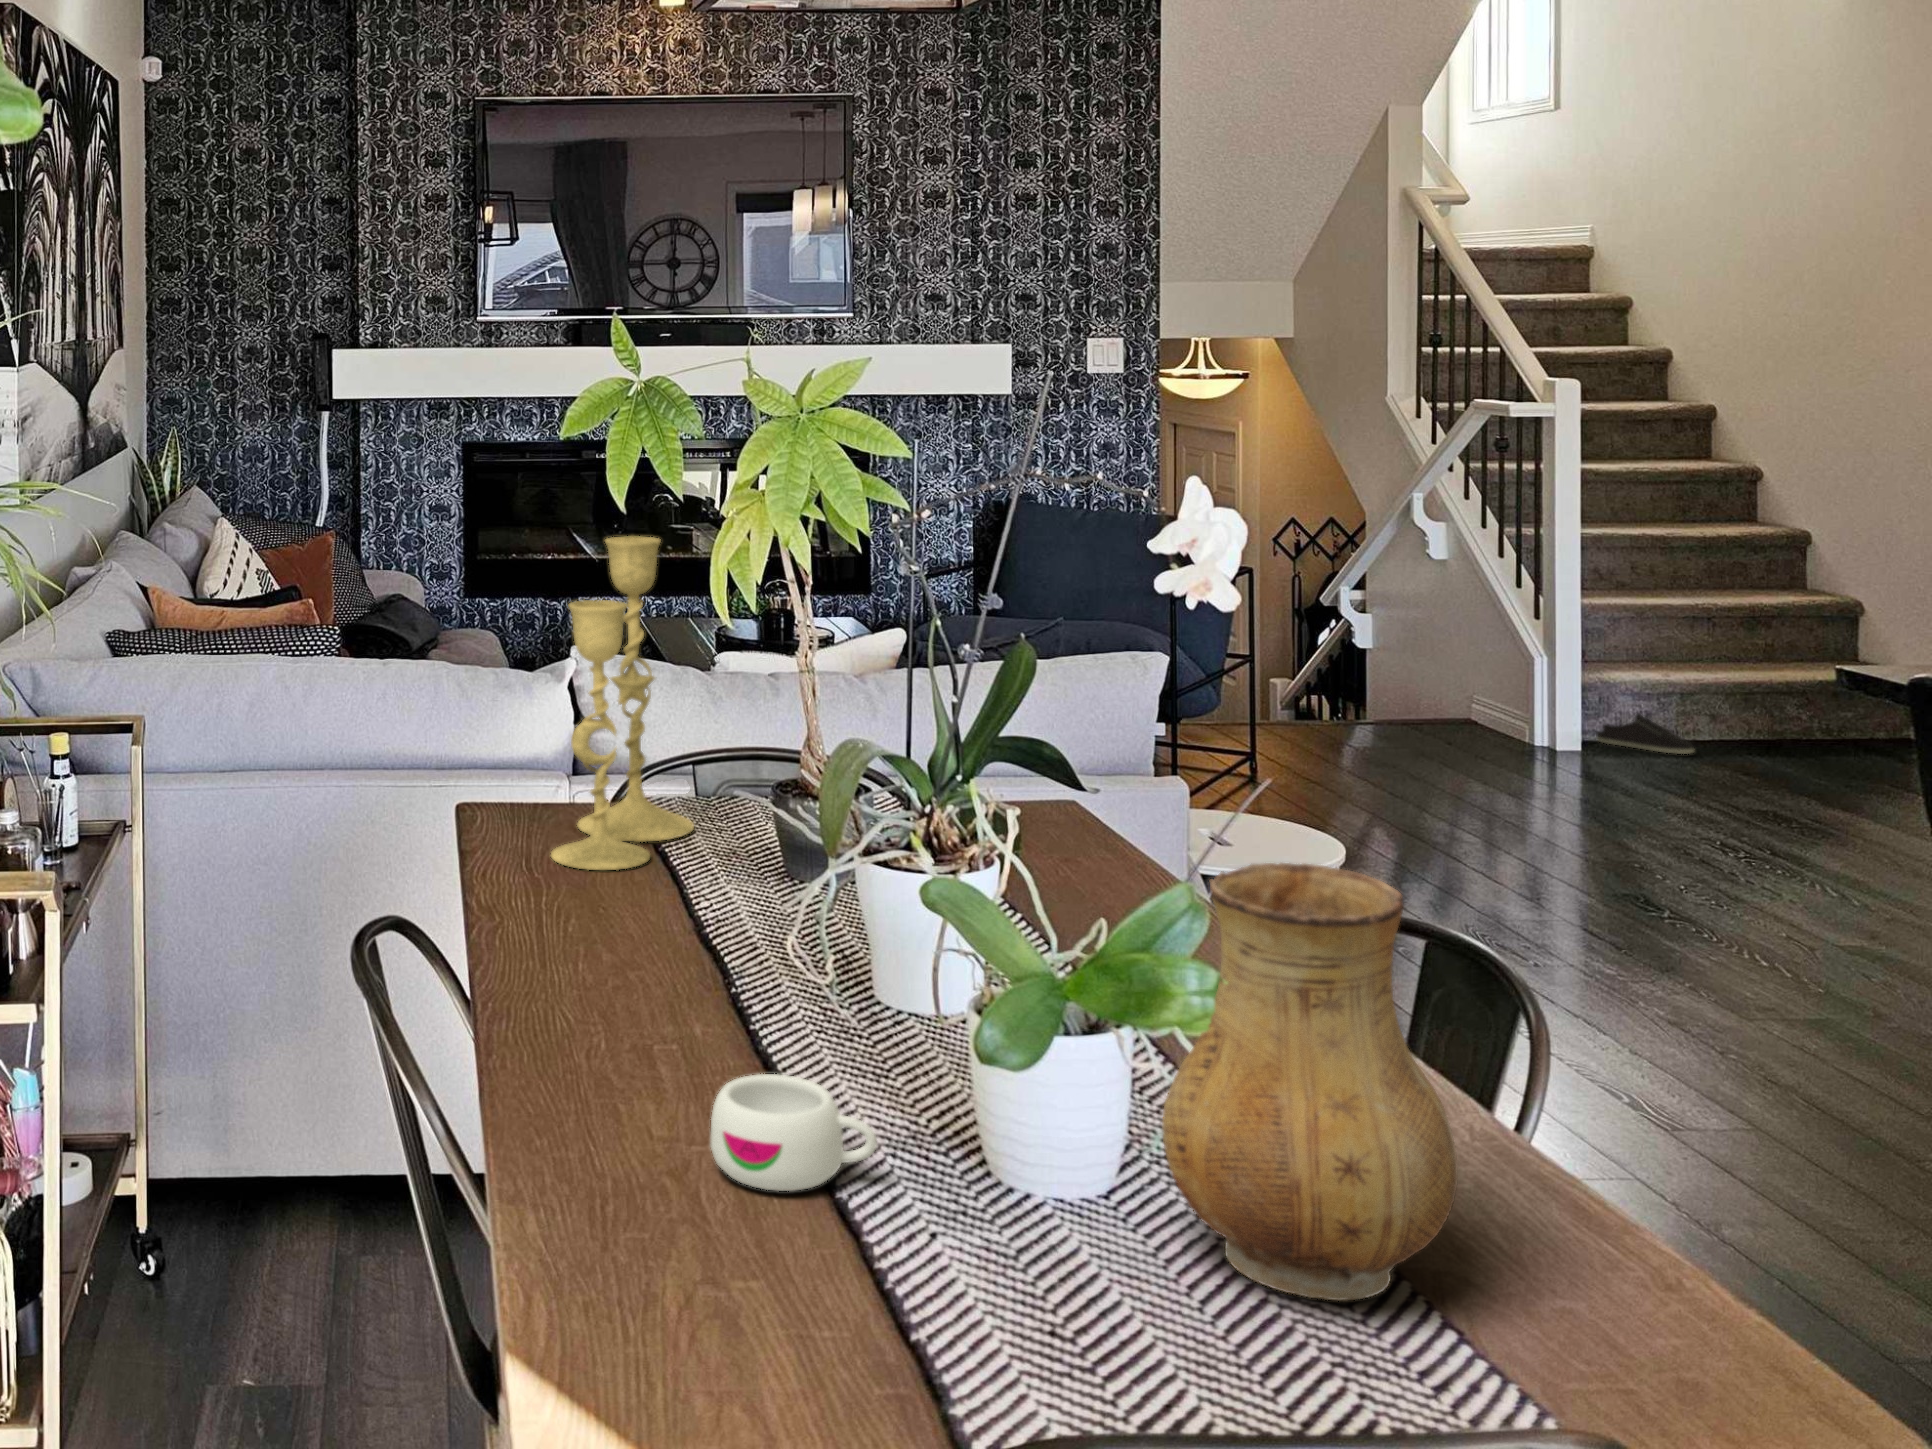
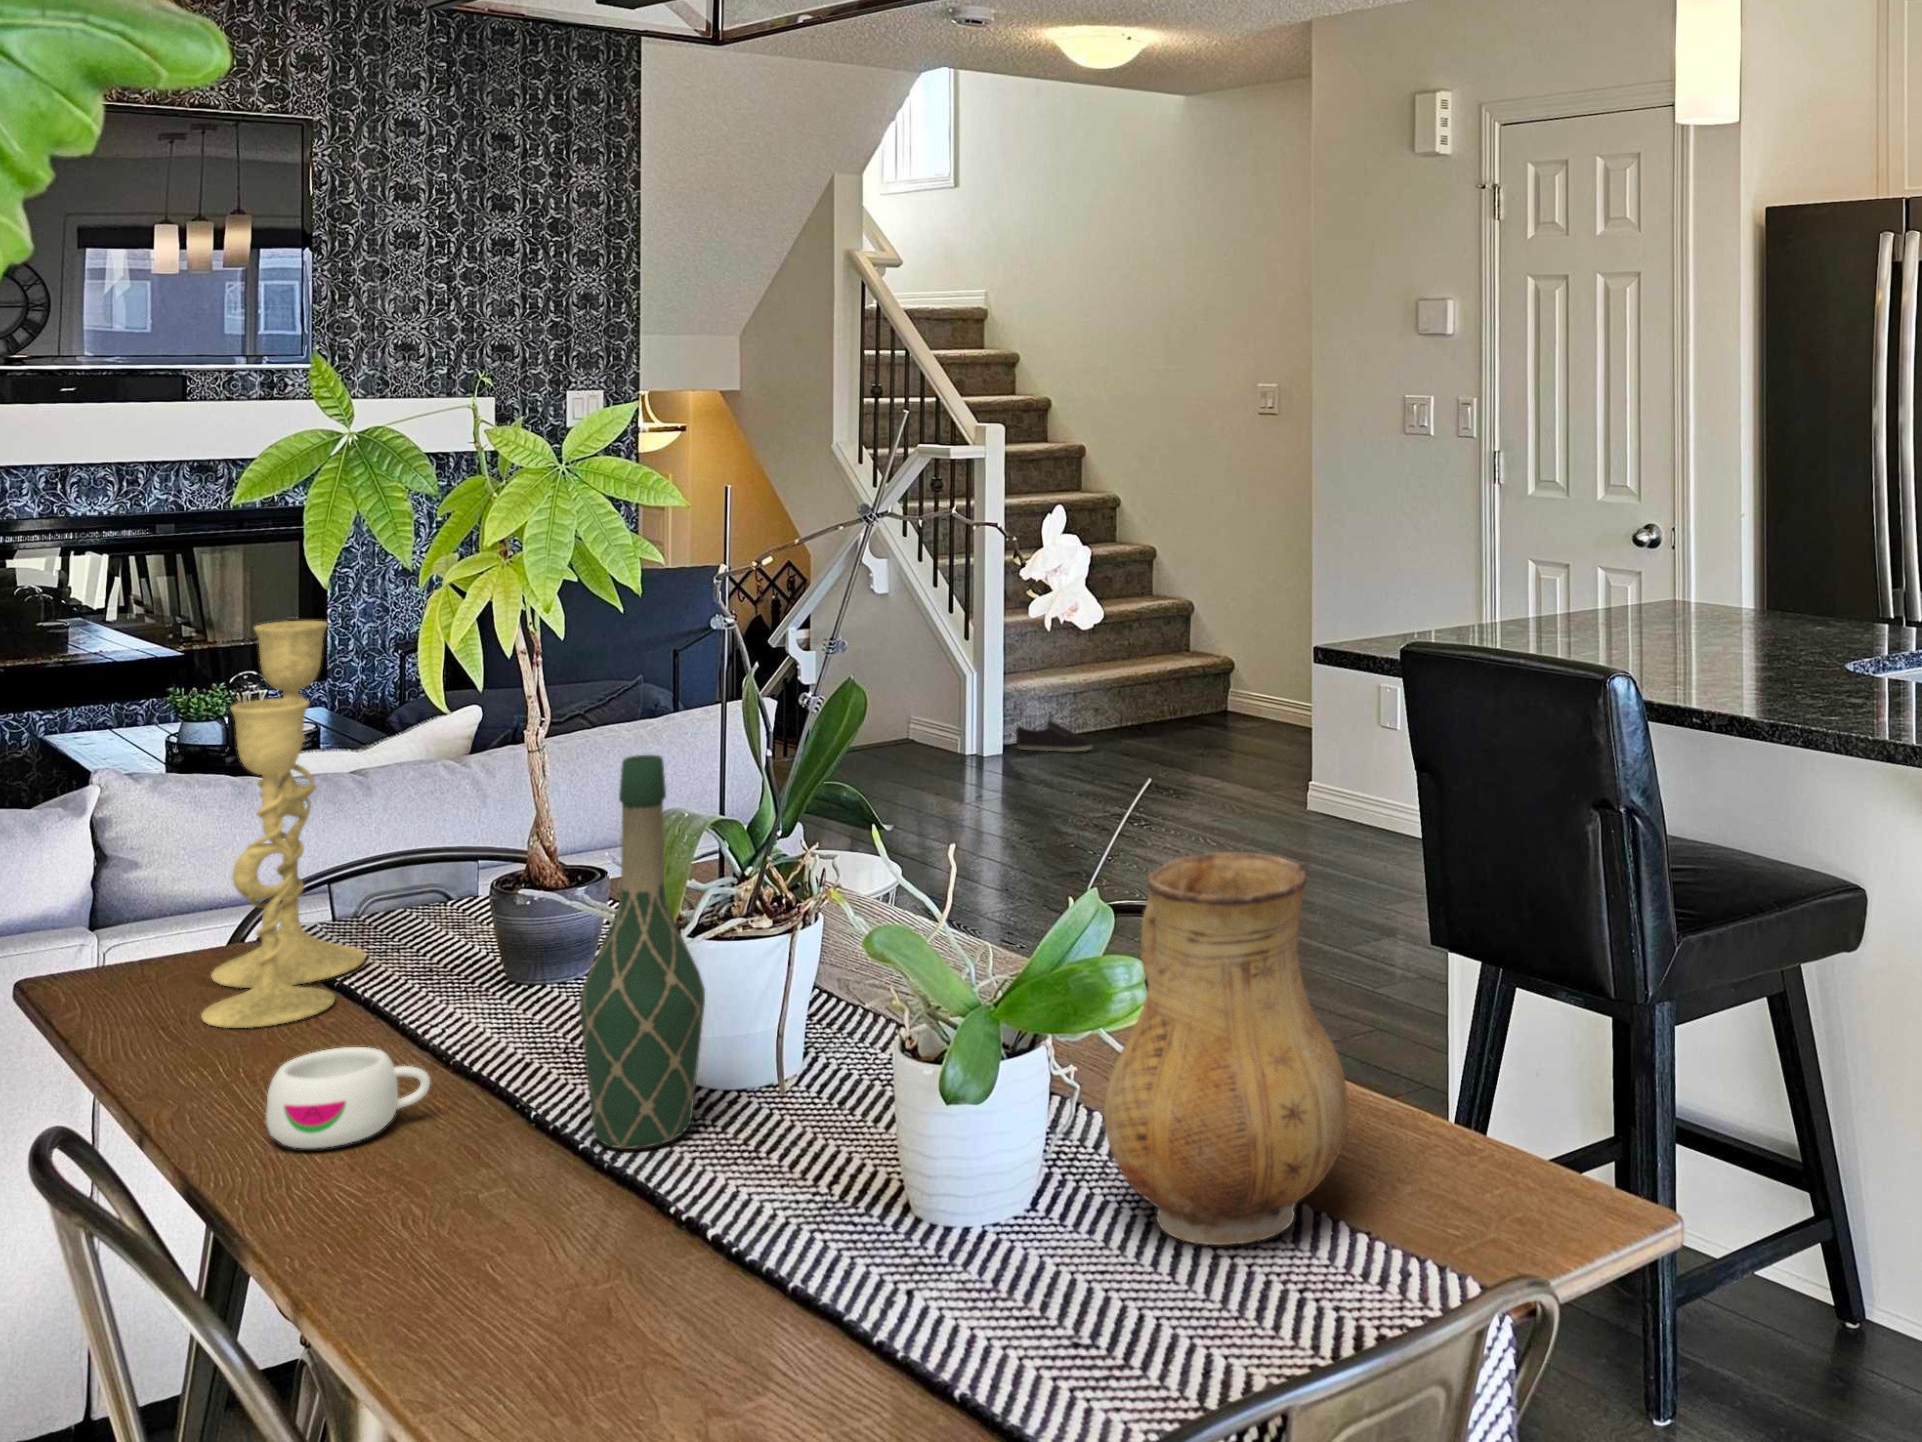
wine bottle: none [747,682,859,1040] -> present [579,755,705,1149]
mug: present [710,1074,877,1191] -> present [266,1047,431,1148]

